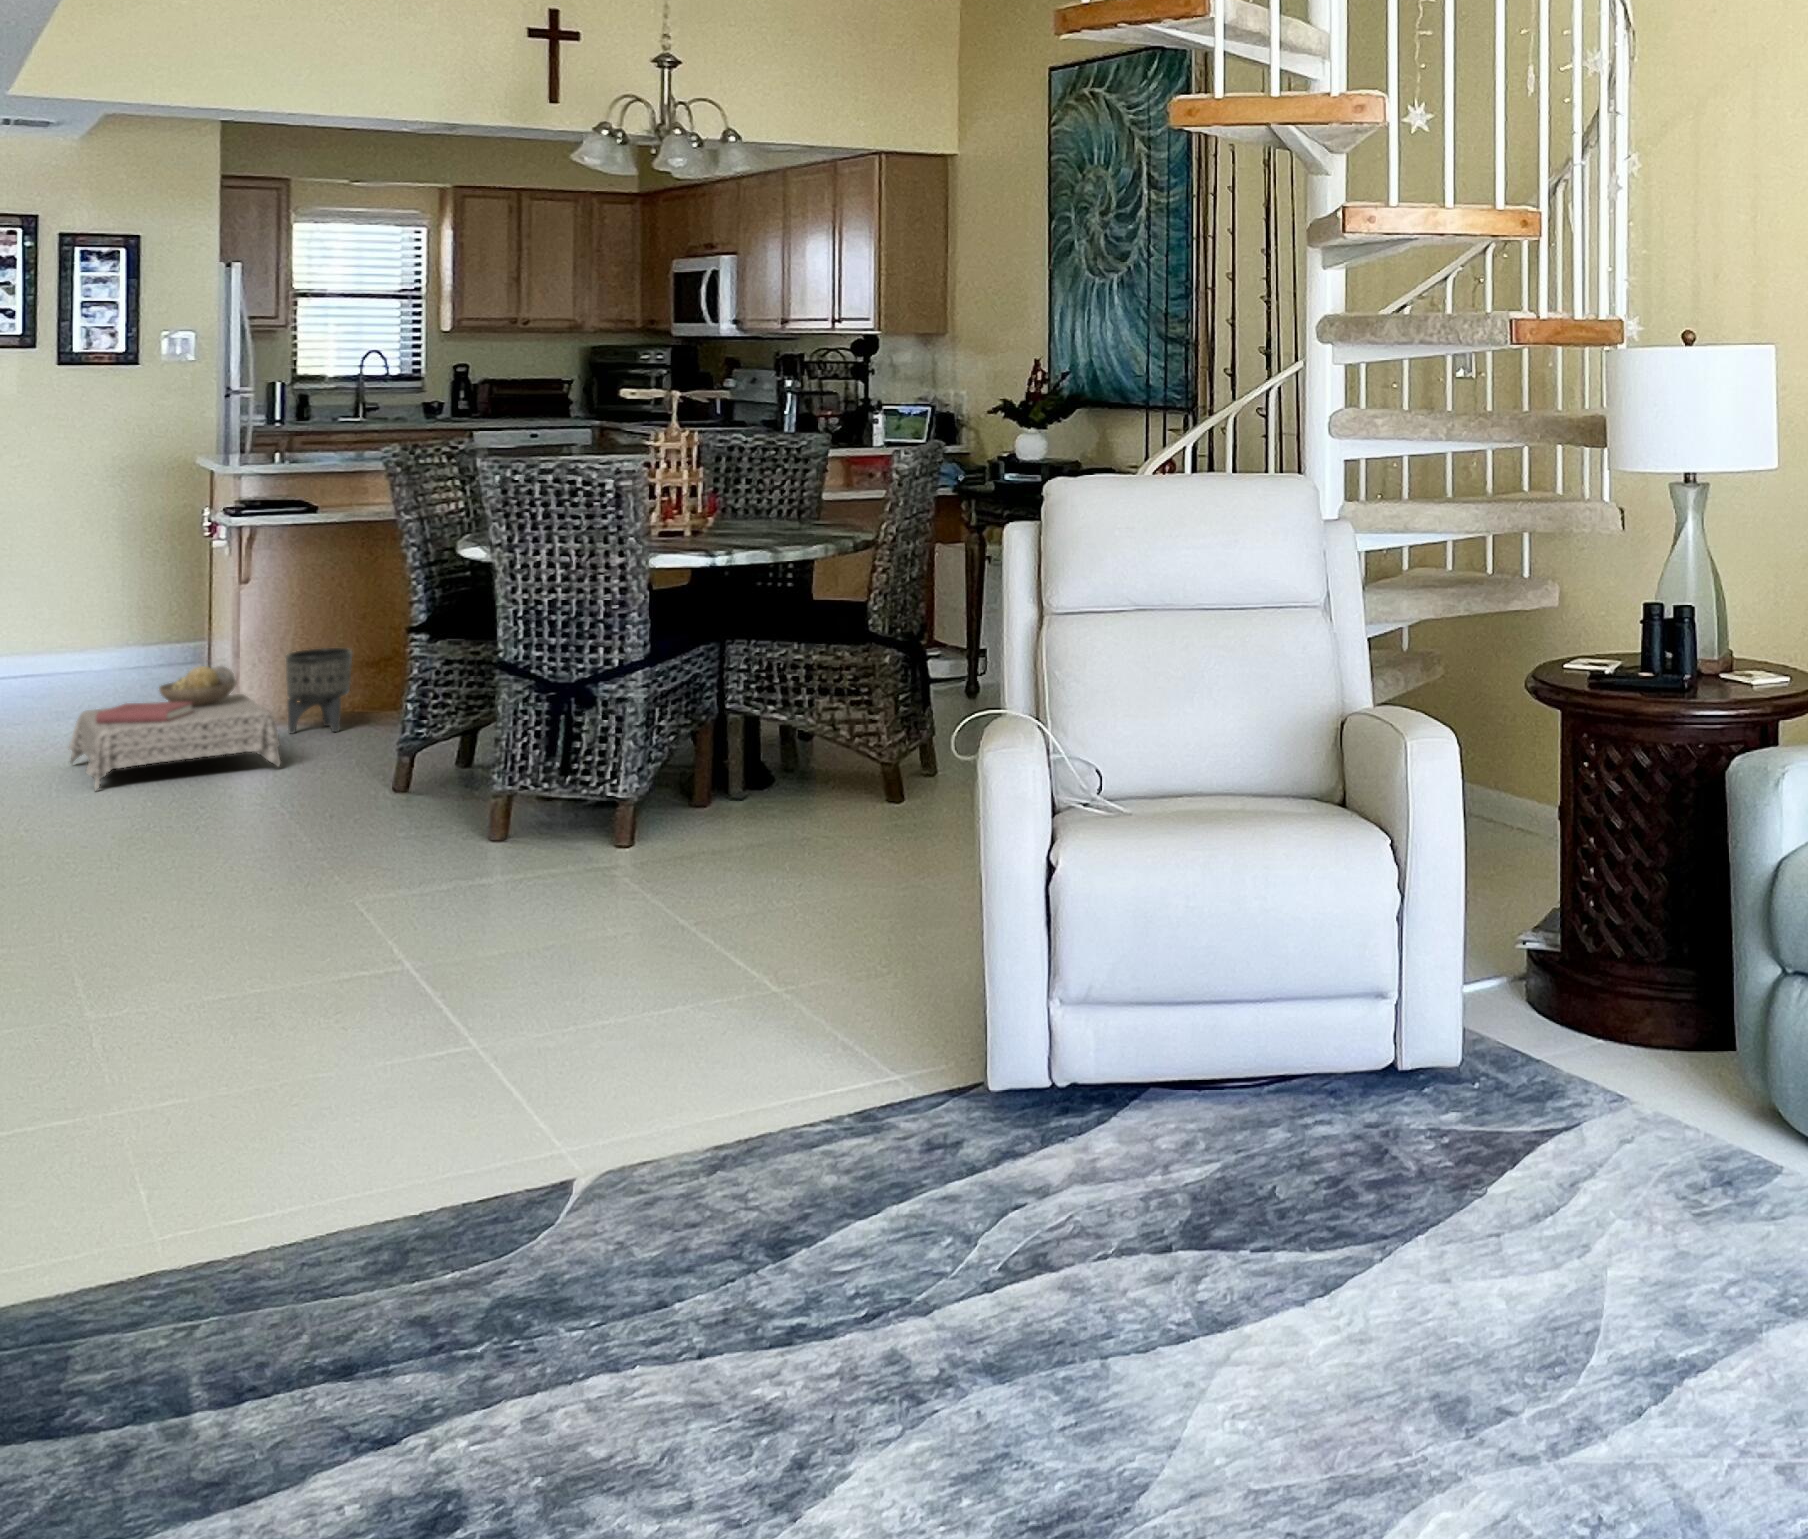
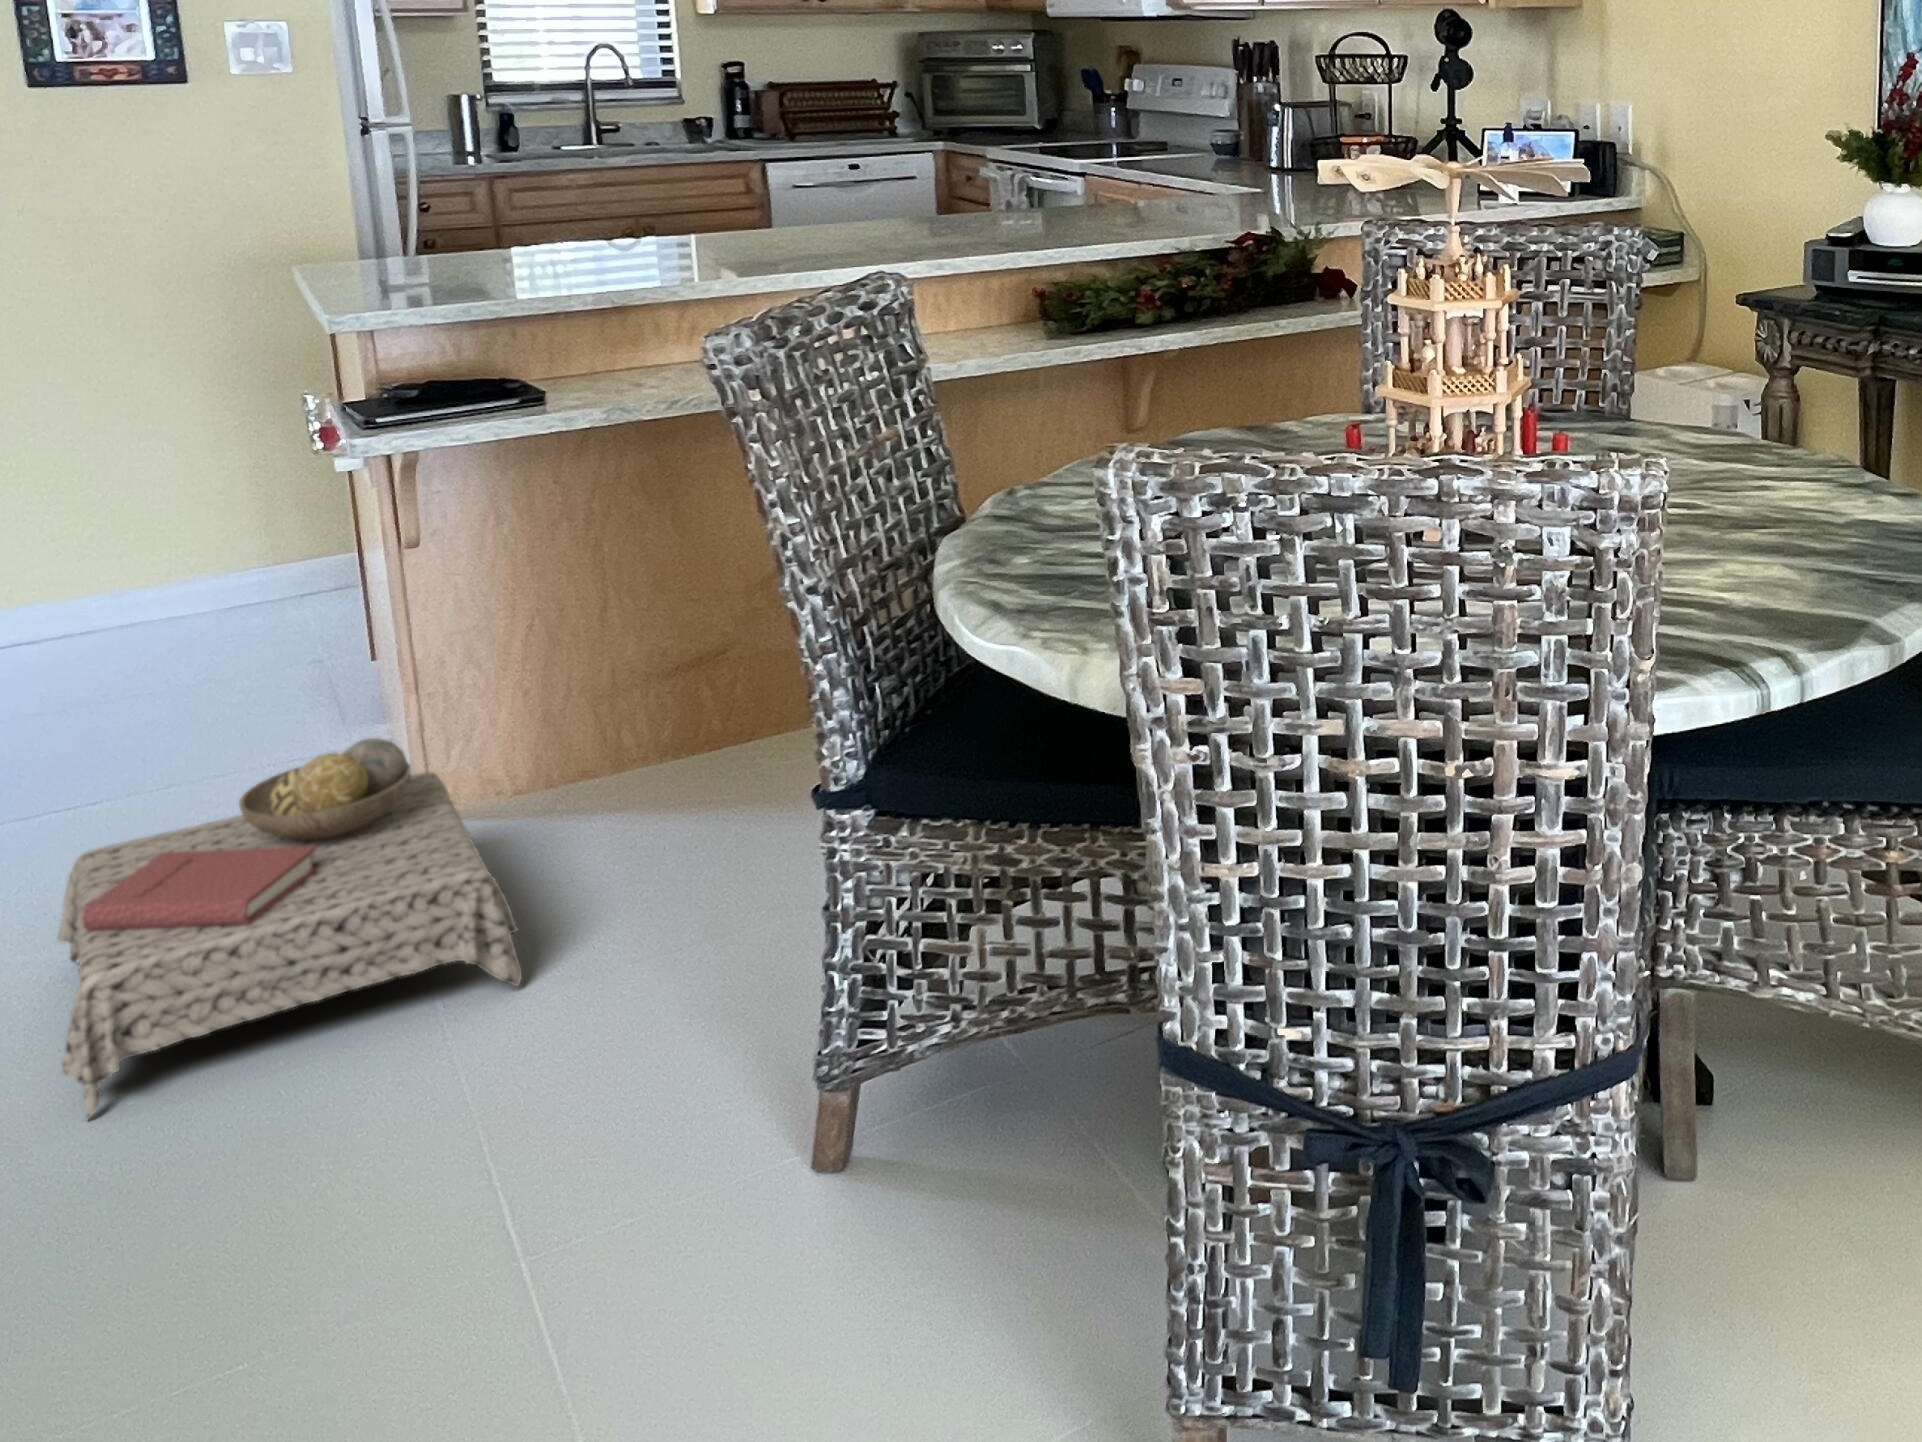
planter: present [285,648,352,734] -> none [513,631,645,811]

